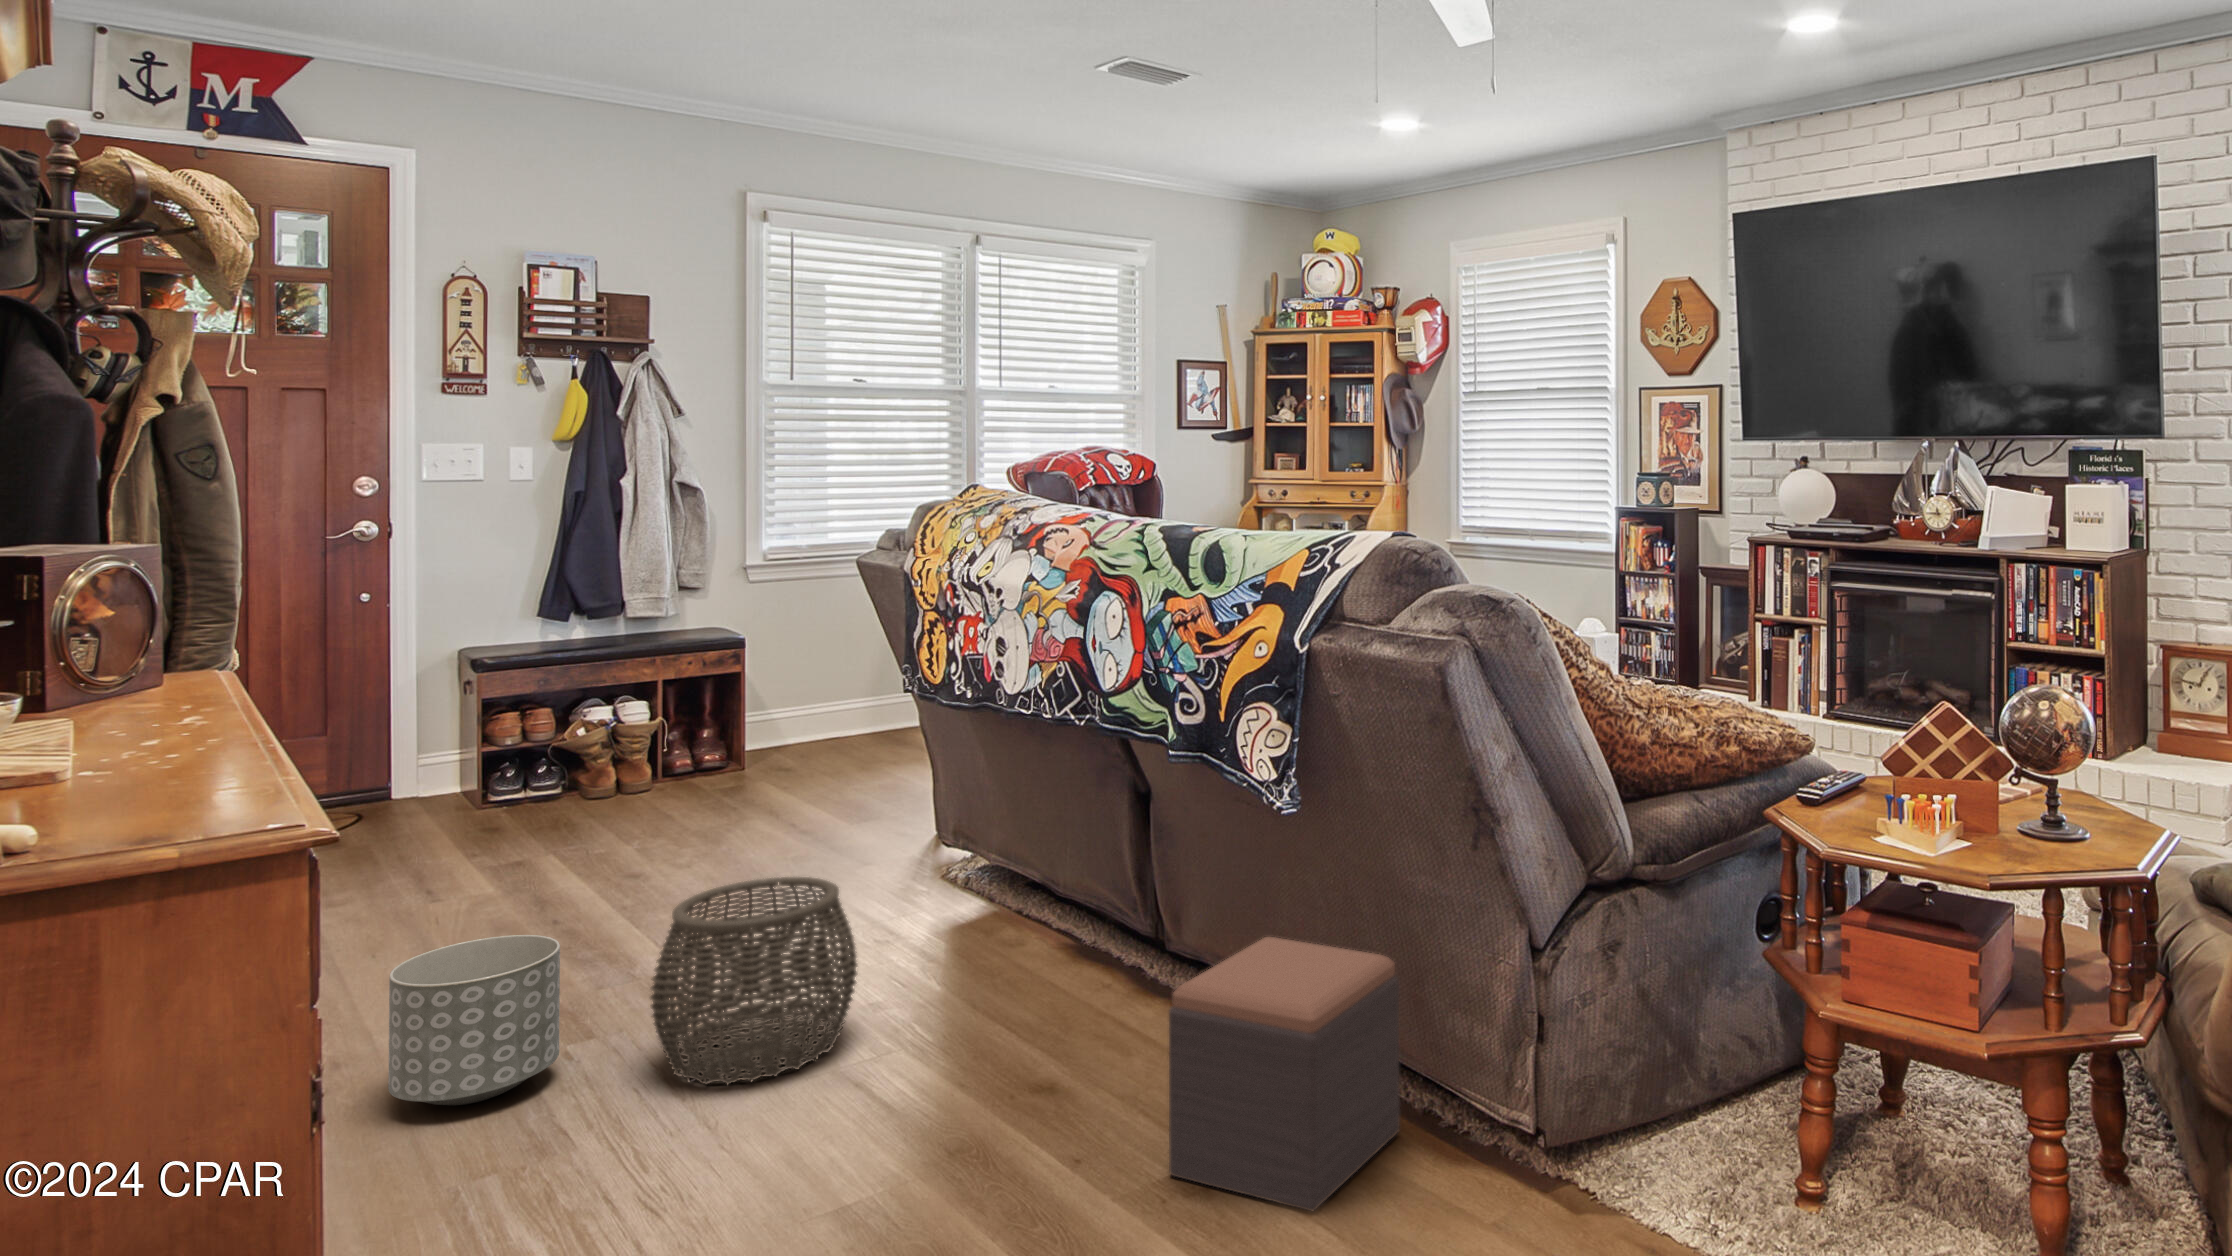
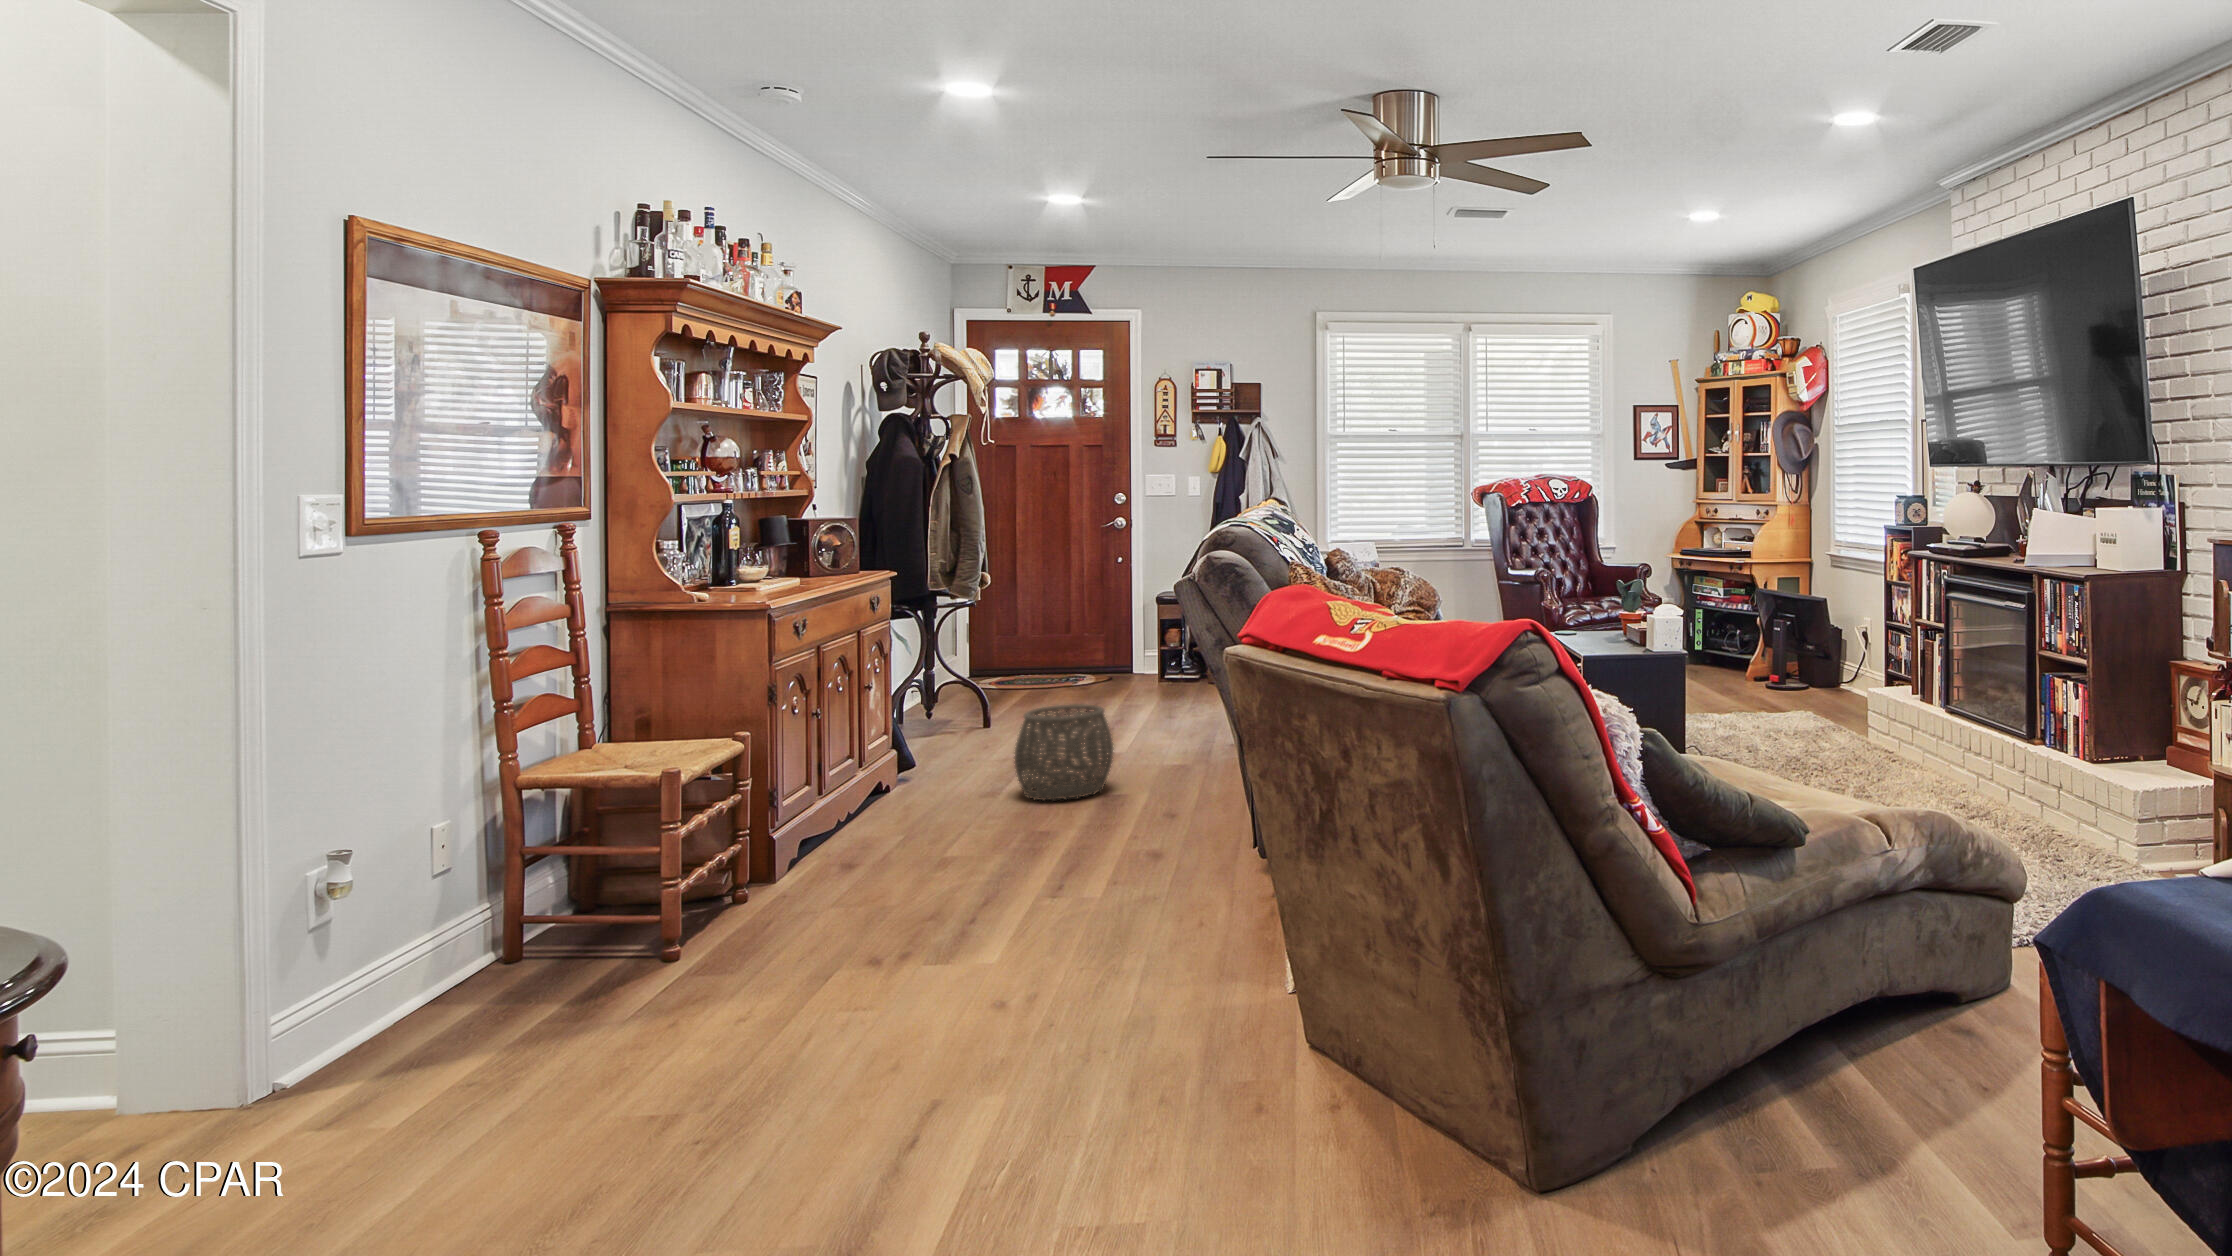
planter: present [388,935,560,1105] -> none [927,715,999,788]
footstool: present [1169,937,1400,1211] -> none [1109,755,1225,891]

